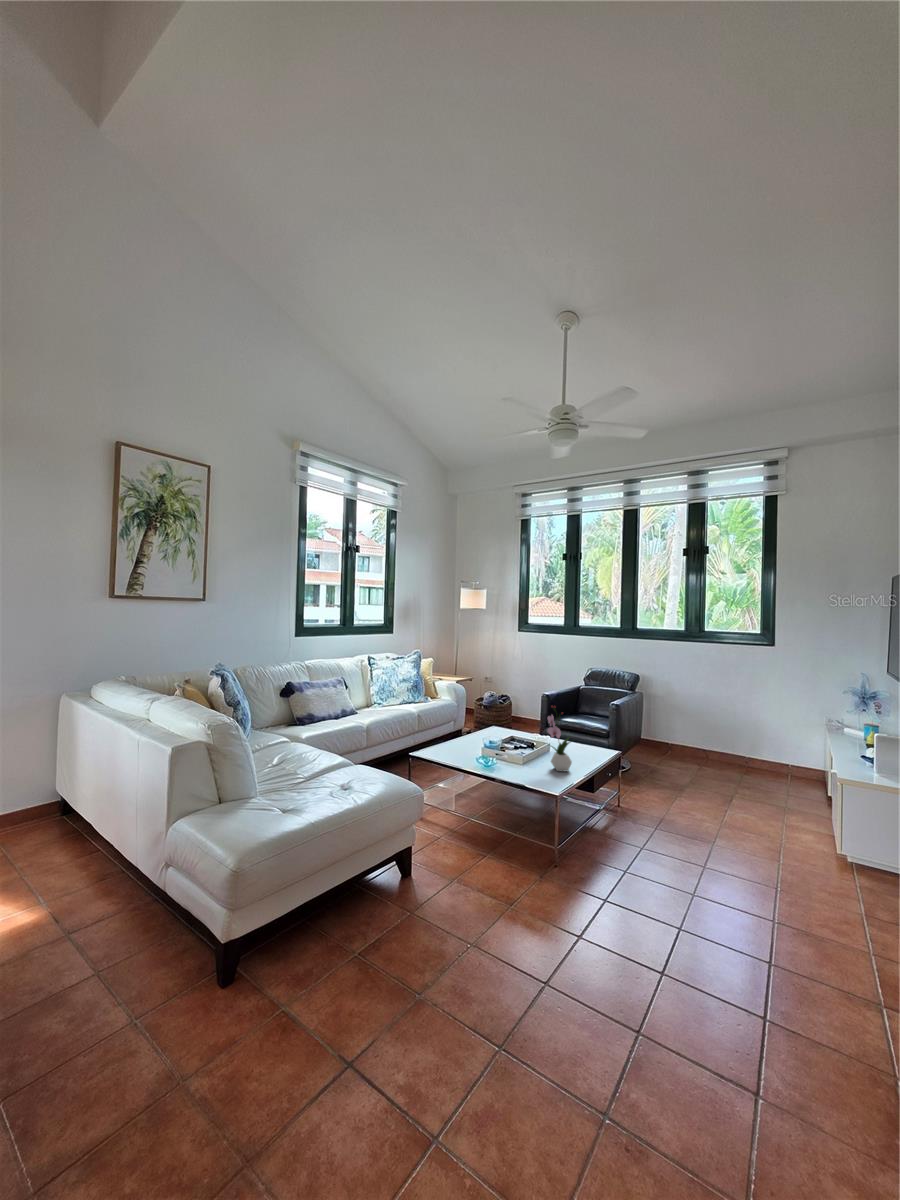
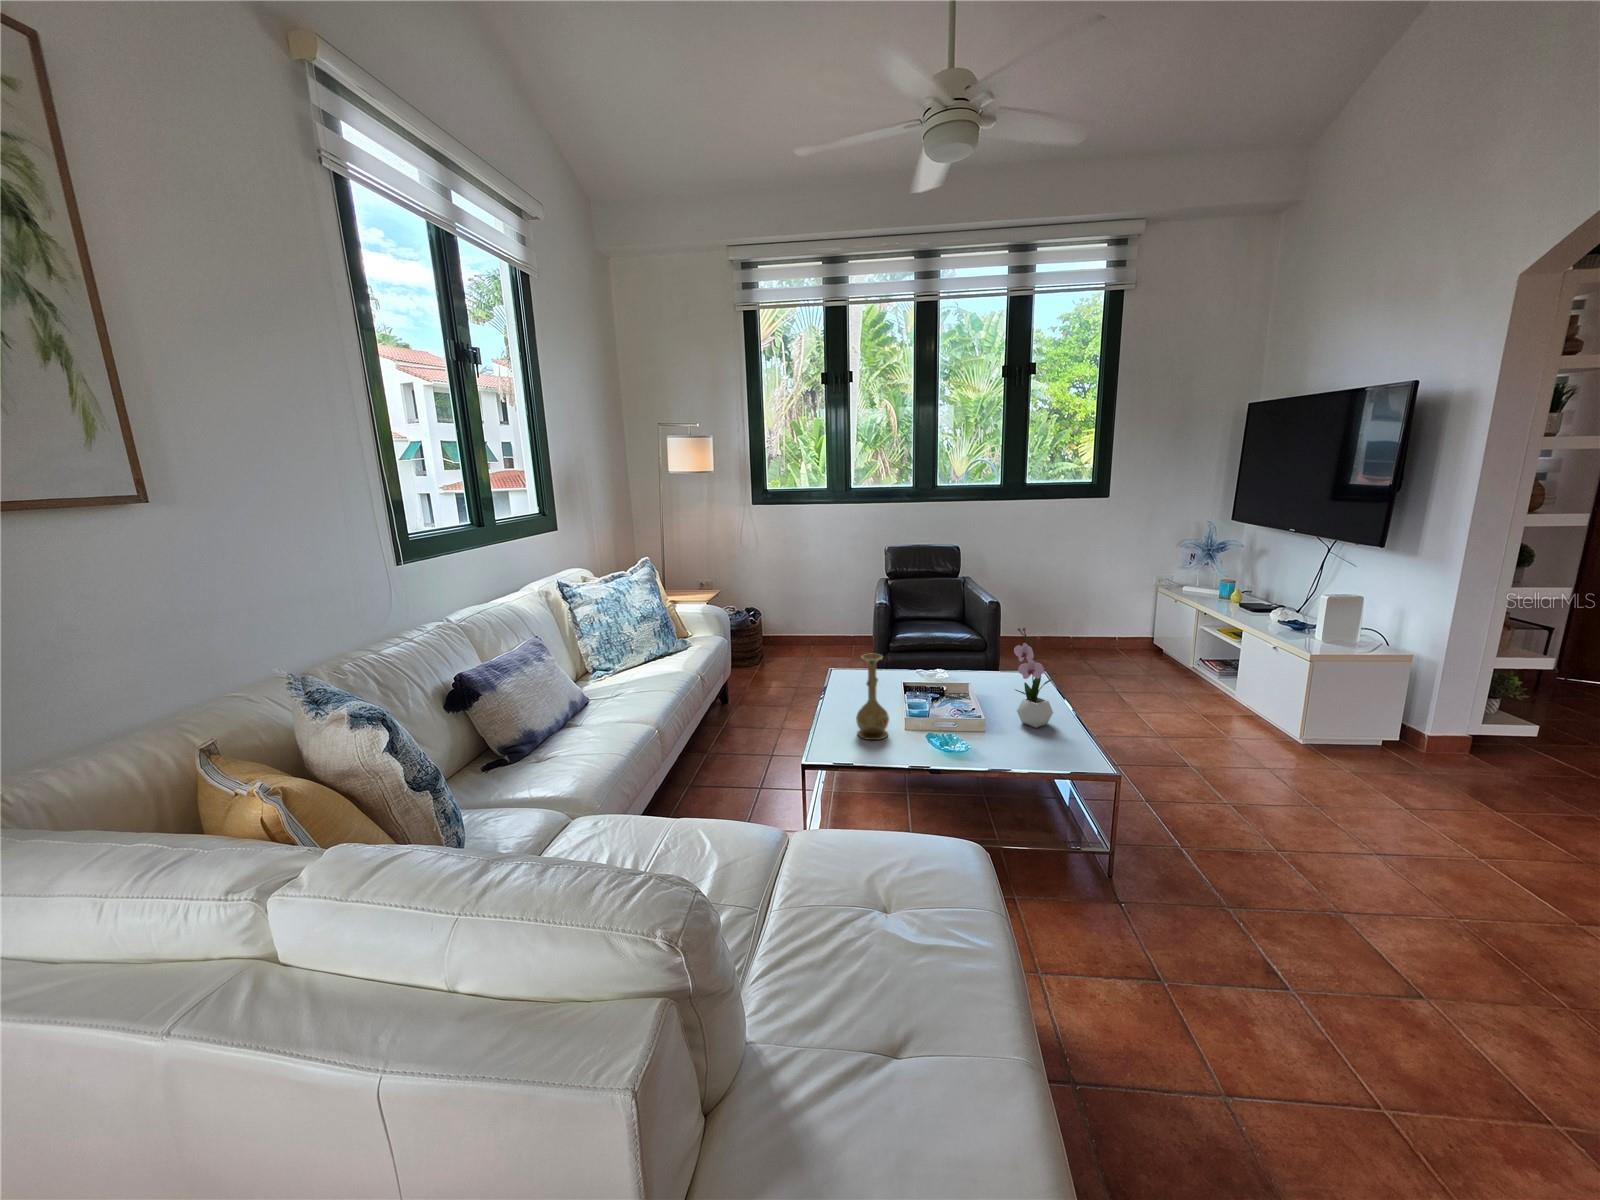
vase: none [457,707,476,757] -> present [856,654,889,740]

